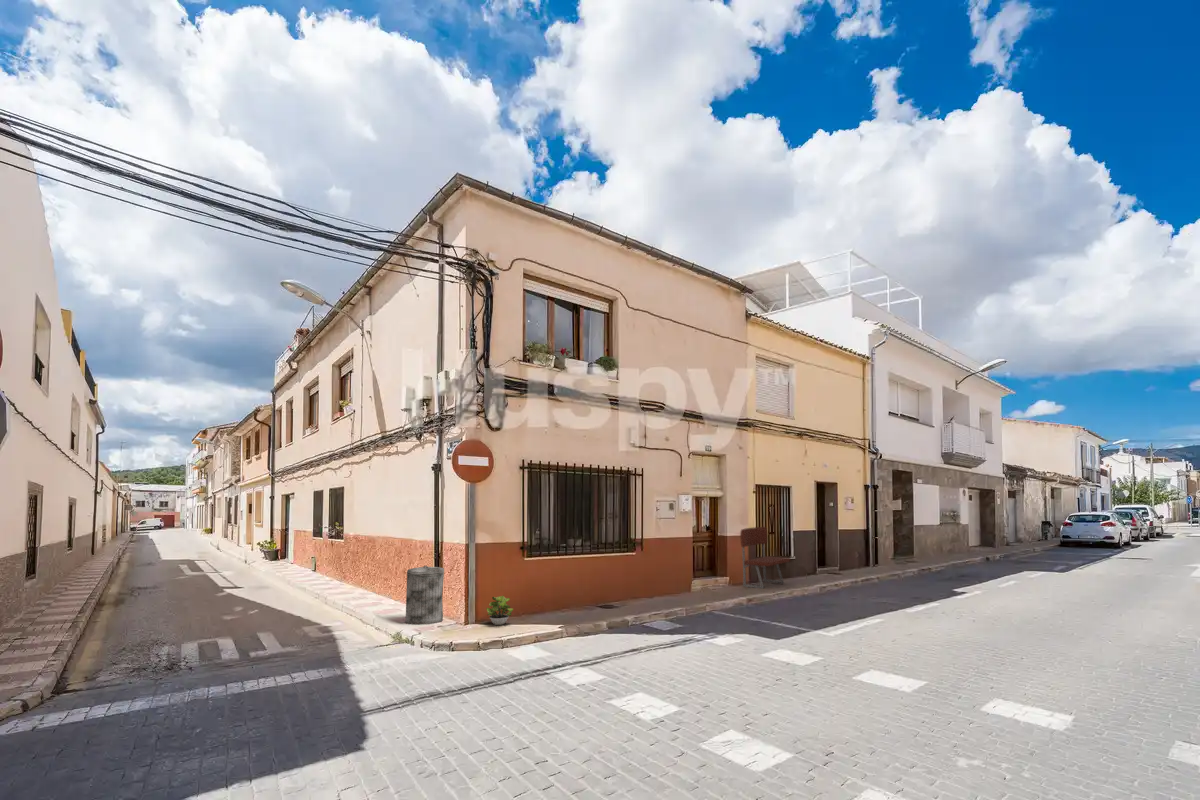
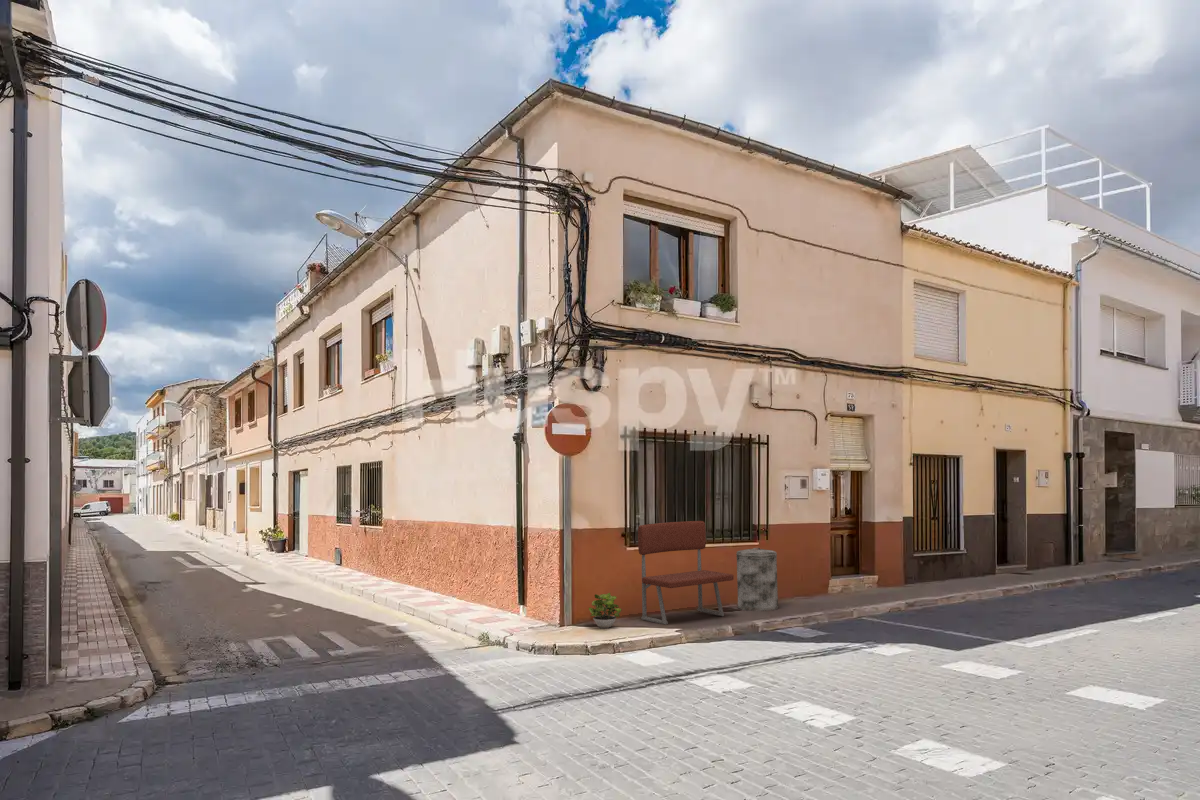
bench: present [740,527,790,588] -> present [638,521,734,624]
trash can: present [406,566,444,625] -> present [736,548,778,611]

